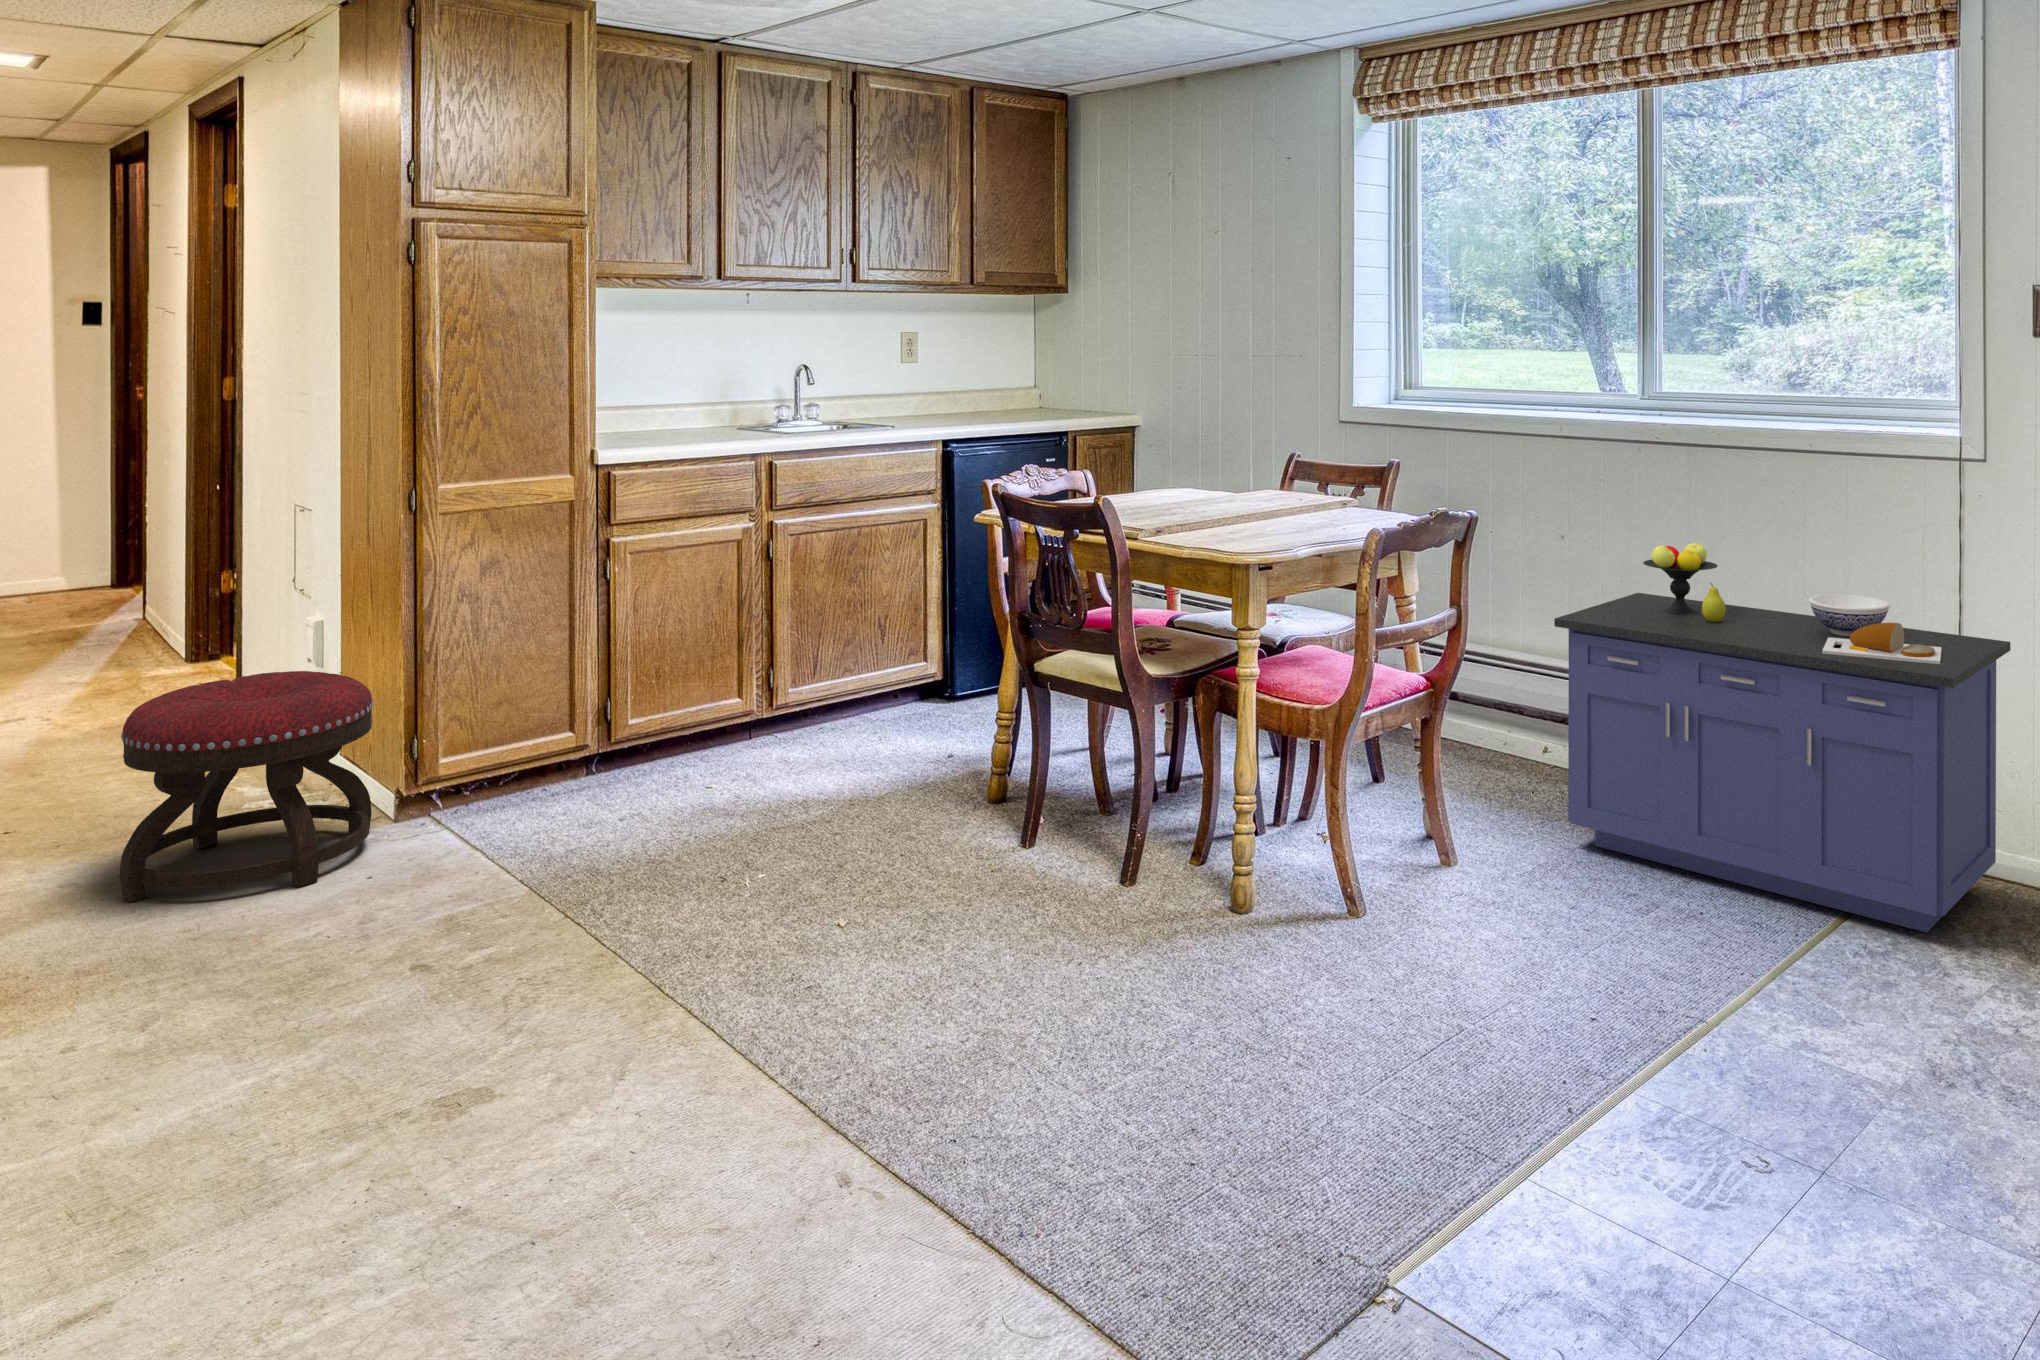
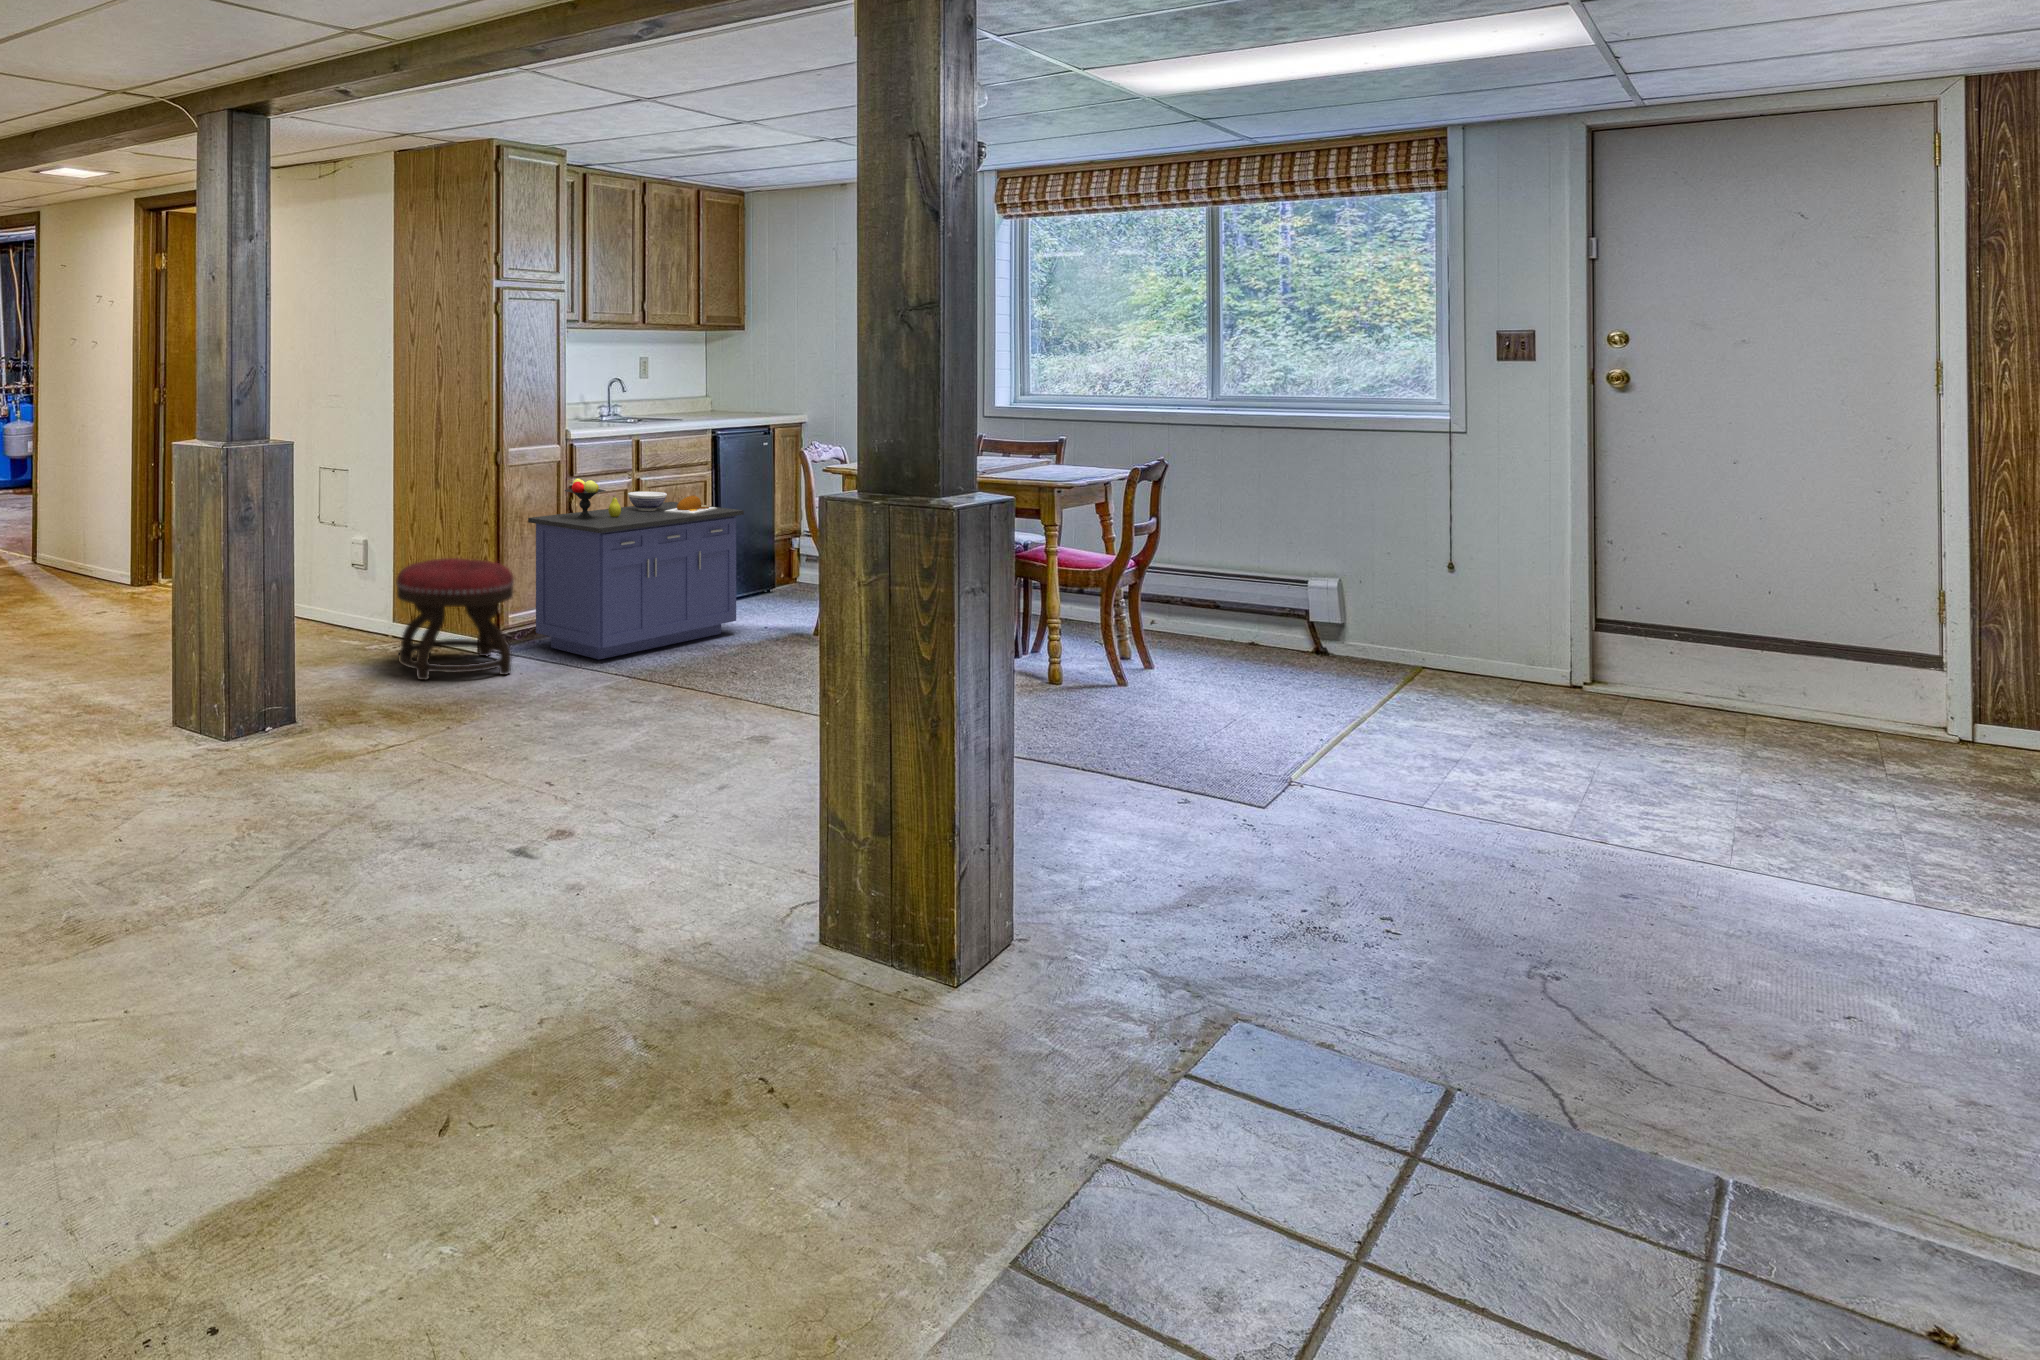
storage cabinet: present [1554,543,2010,933] -> present [528,479,744,660]

